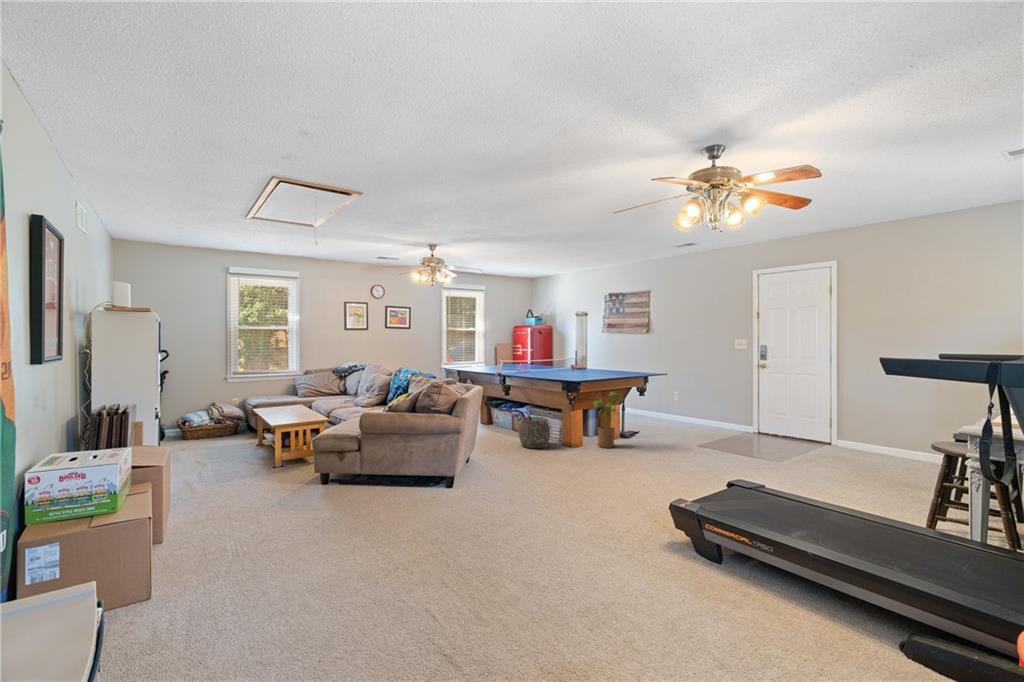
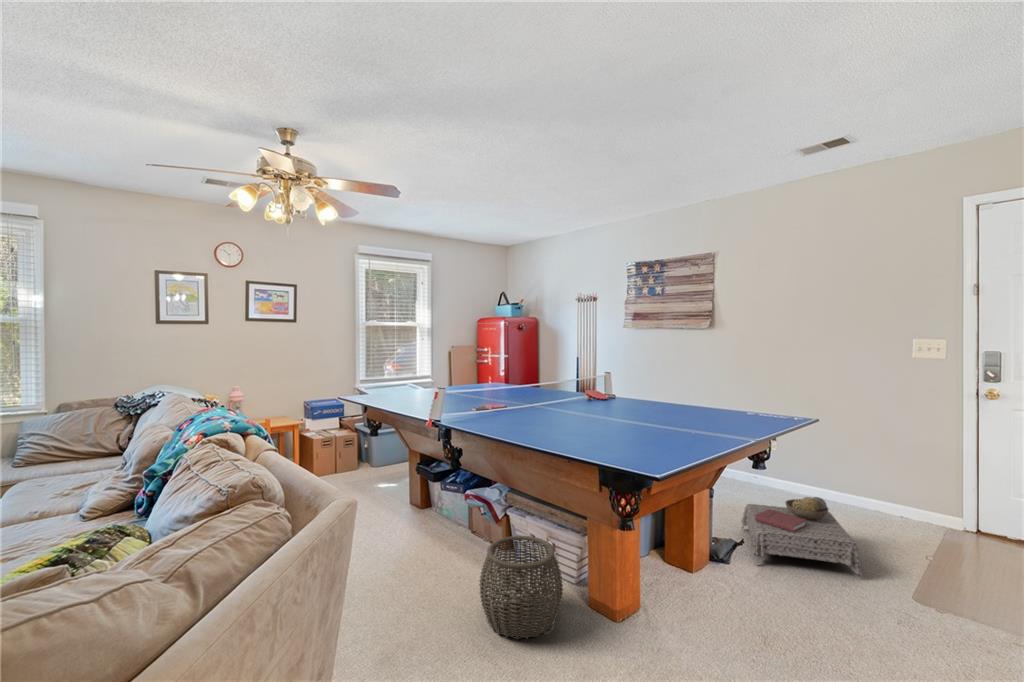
house plant: present [594,392,623,448] -> none [668,476,753,626]
ottoman: none [638,411,684,441] -> present [741,497,863,578]

